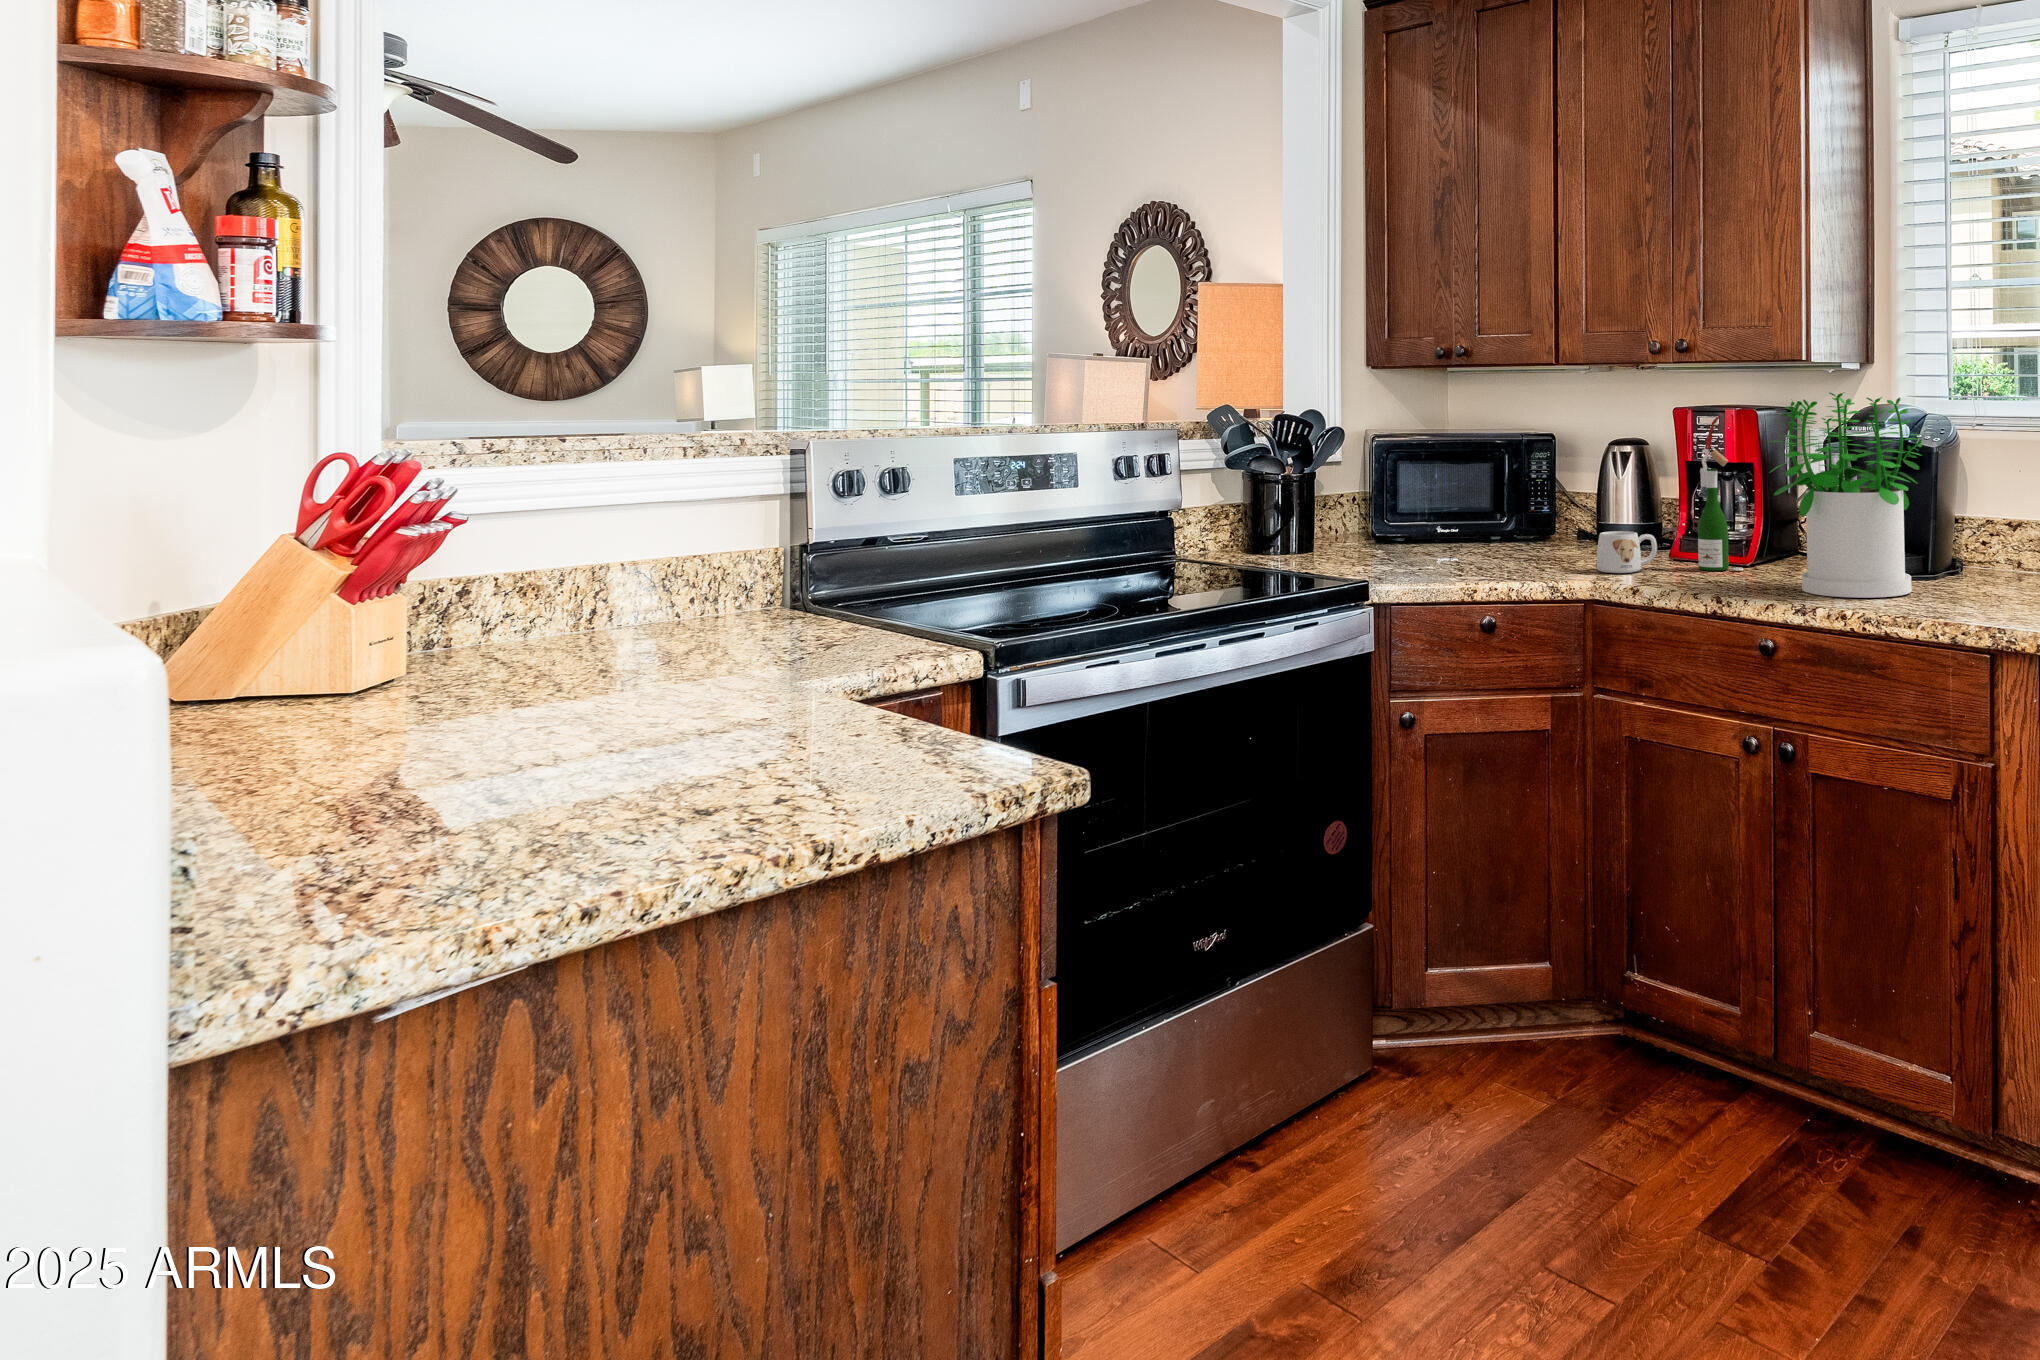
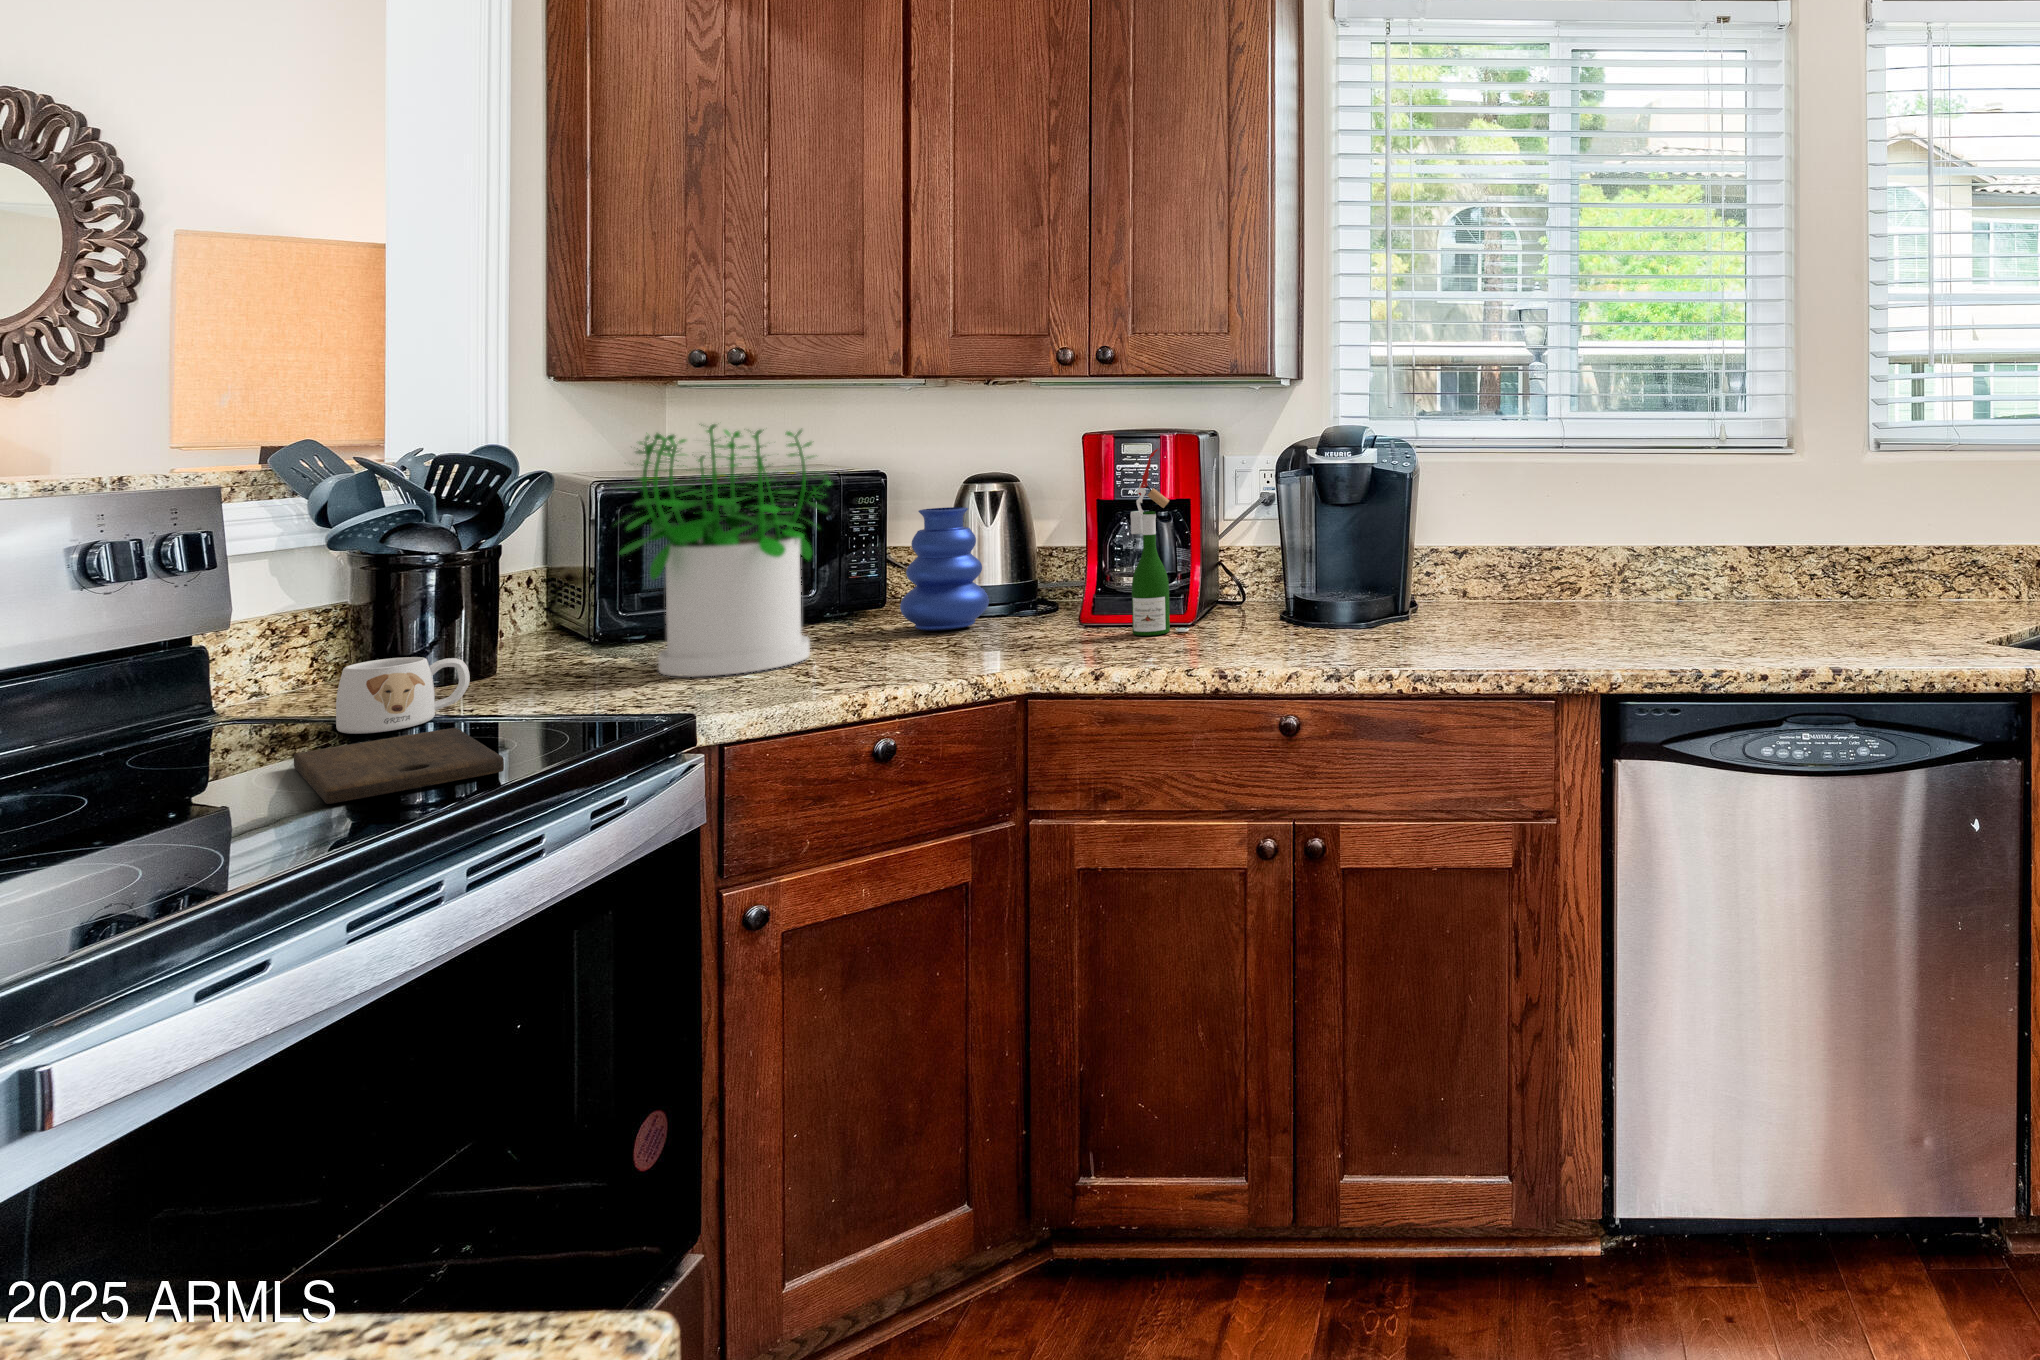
potted plant: present [1769,392,1922,598] -> present [616,424,831,677]
vase: none [1549,459,1612,553] -> present [900,507,989,631]
mug: present [1597,531,1657,573] -> present [336,657,470,734]
cutting board: none [1180,573,1260,600] -> present [294,728,504,804]

